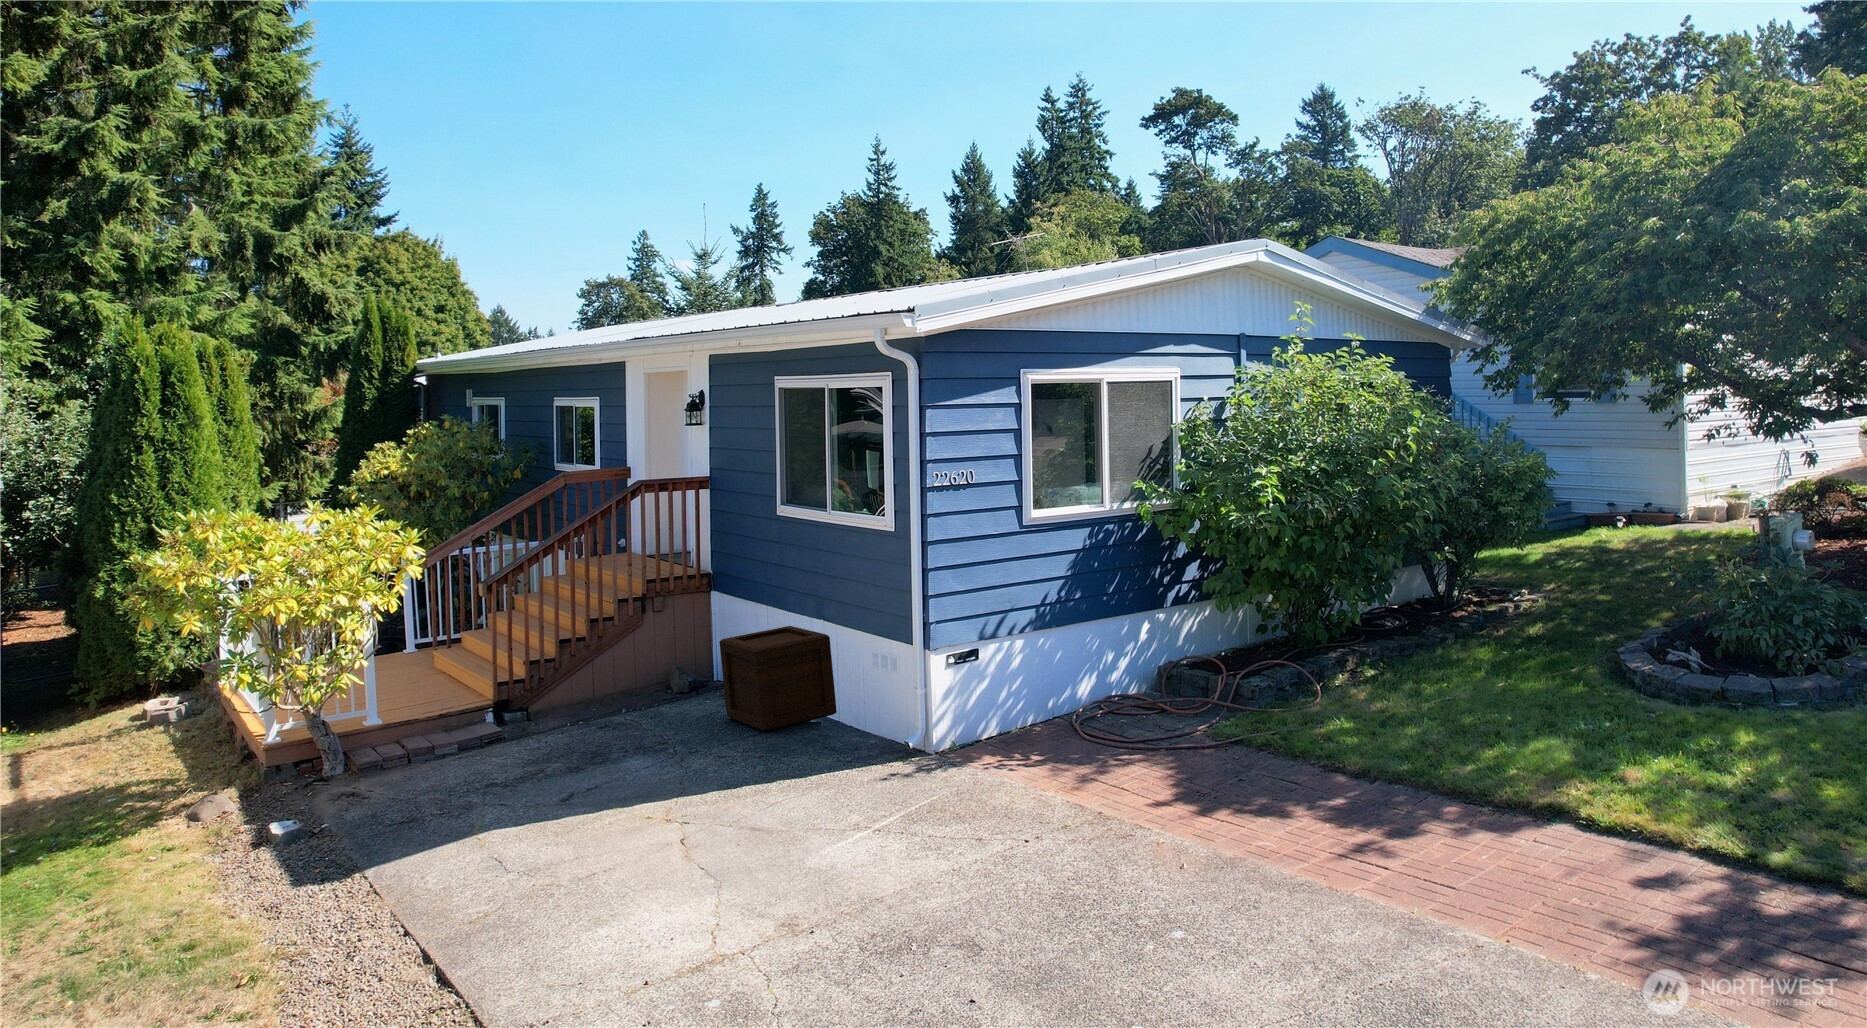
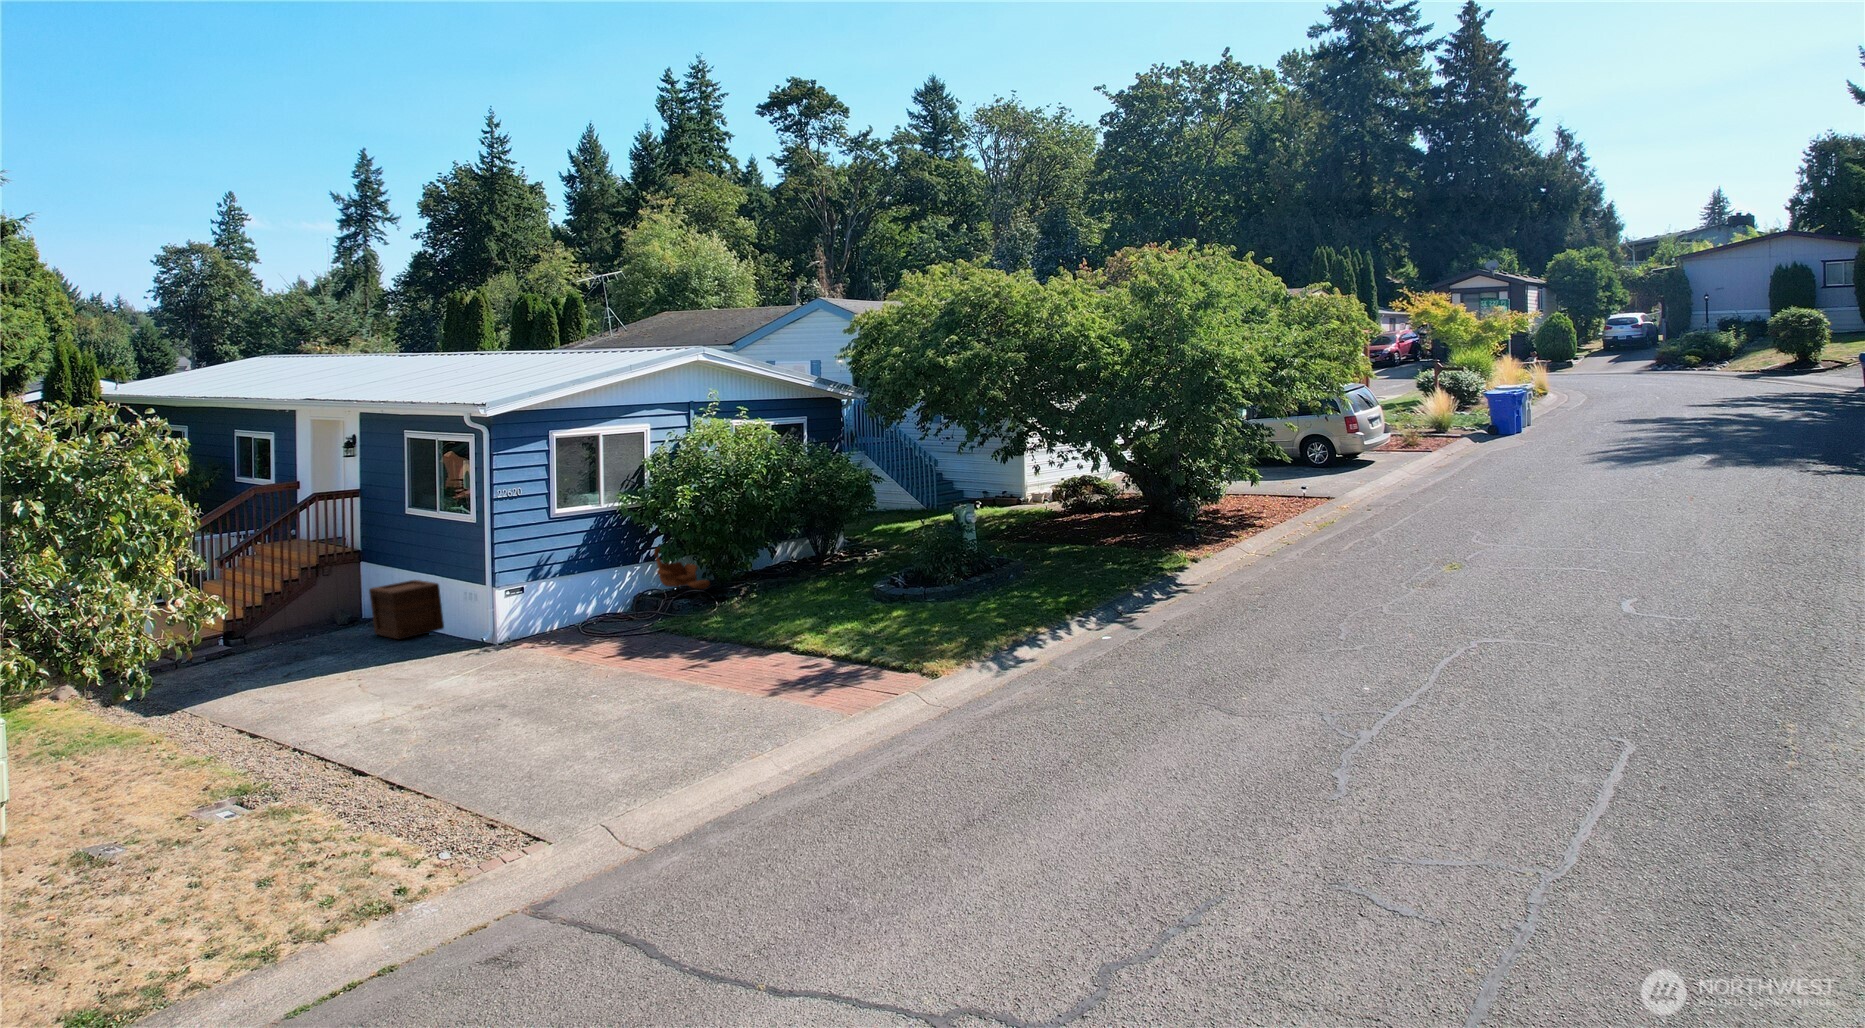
lounge chair: none [1189,577,1300,687] -> present [654,547,710,600]

